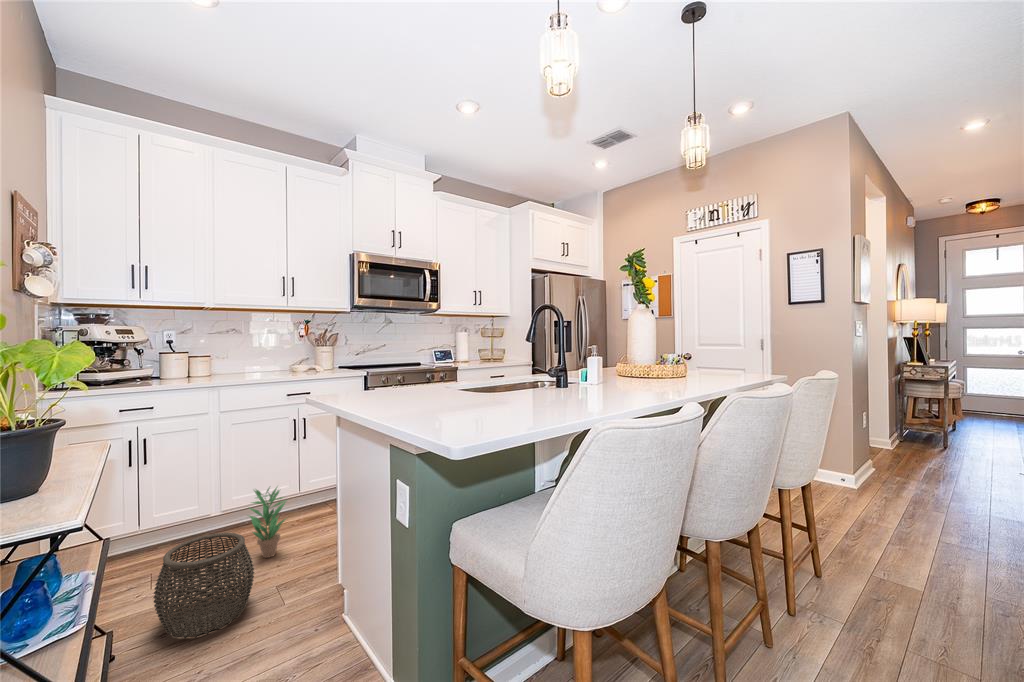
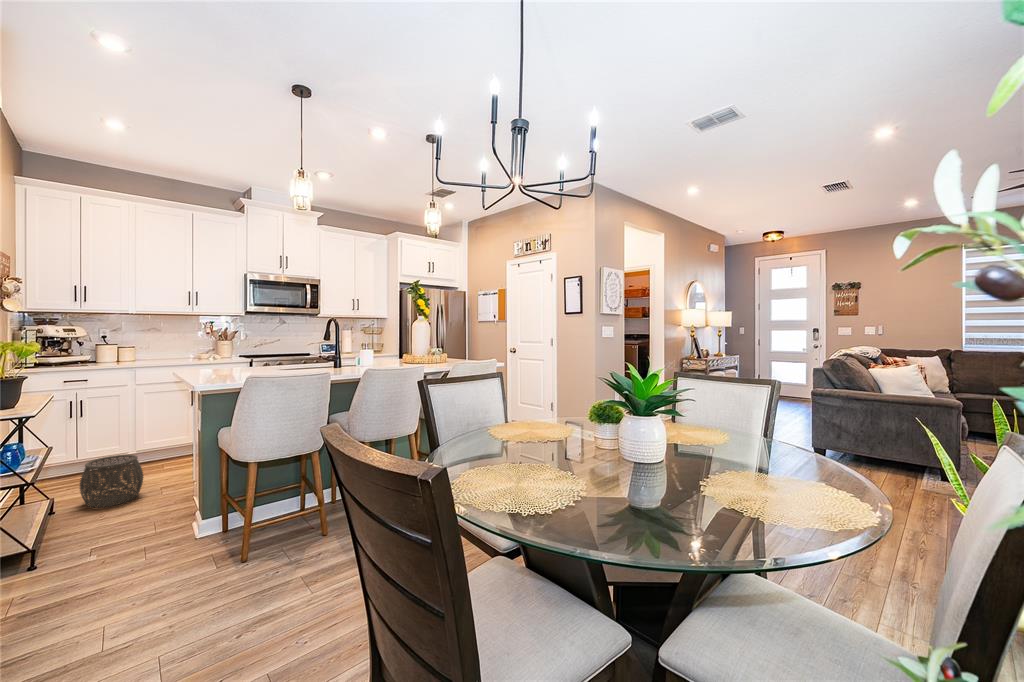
potted plant: present [249,487,287,558] -> none [147,431,178,477]

